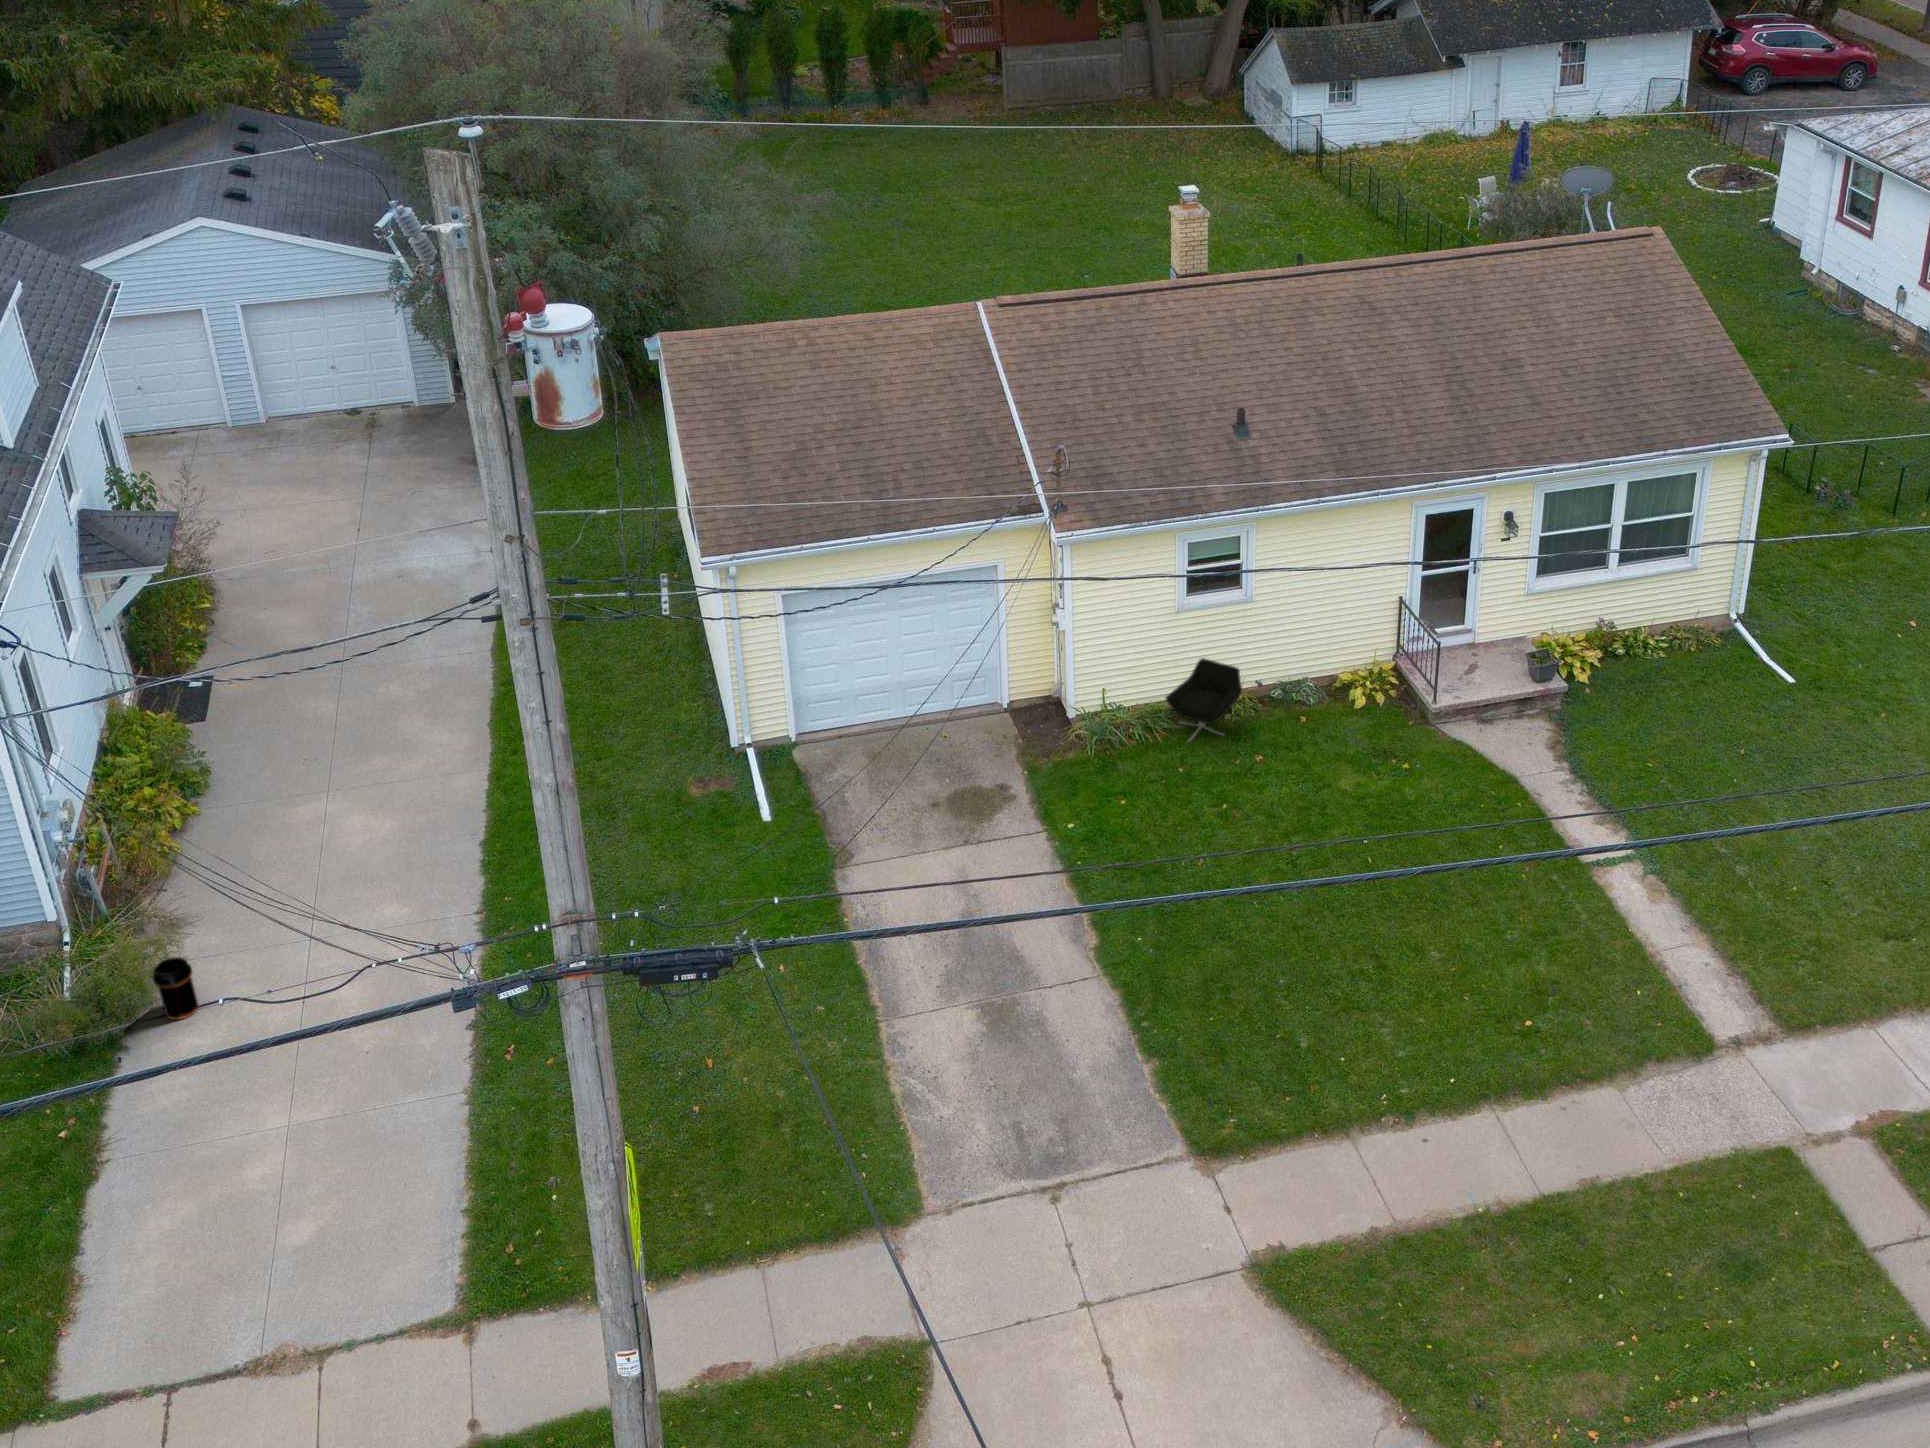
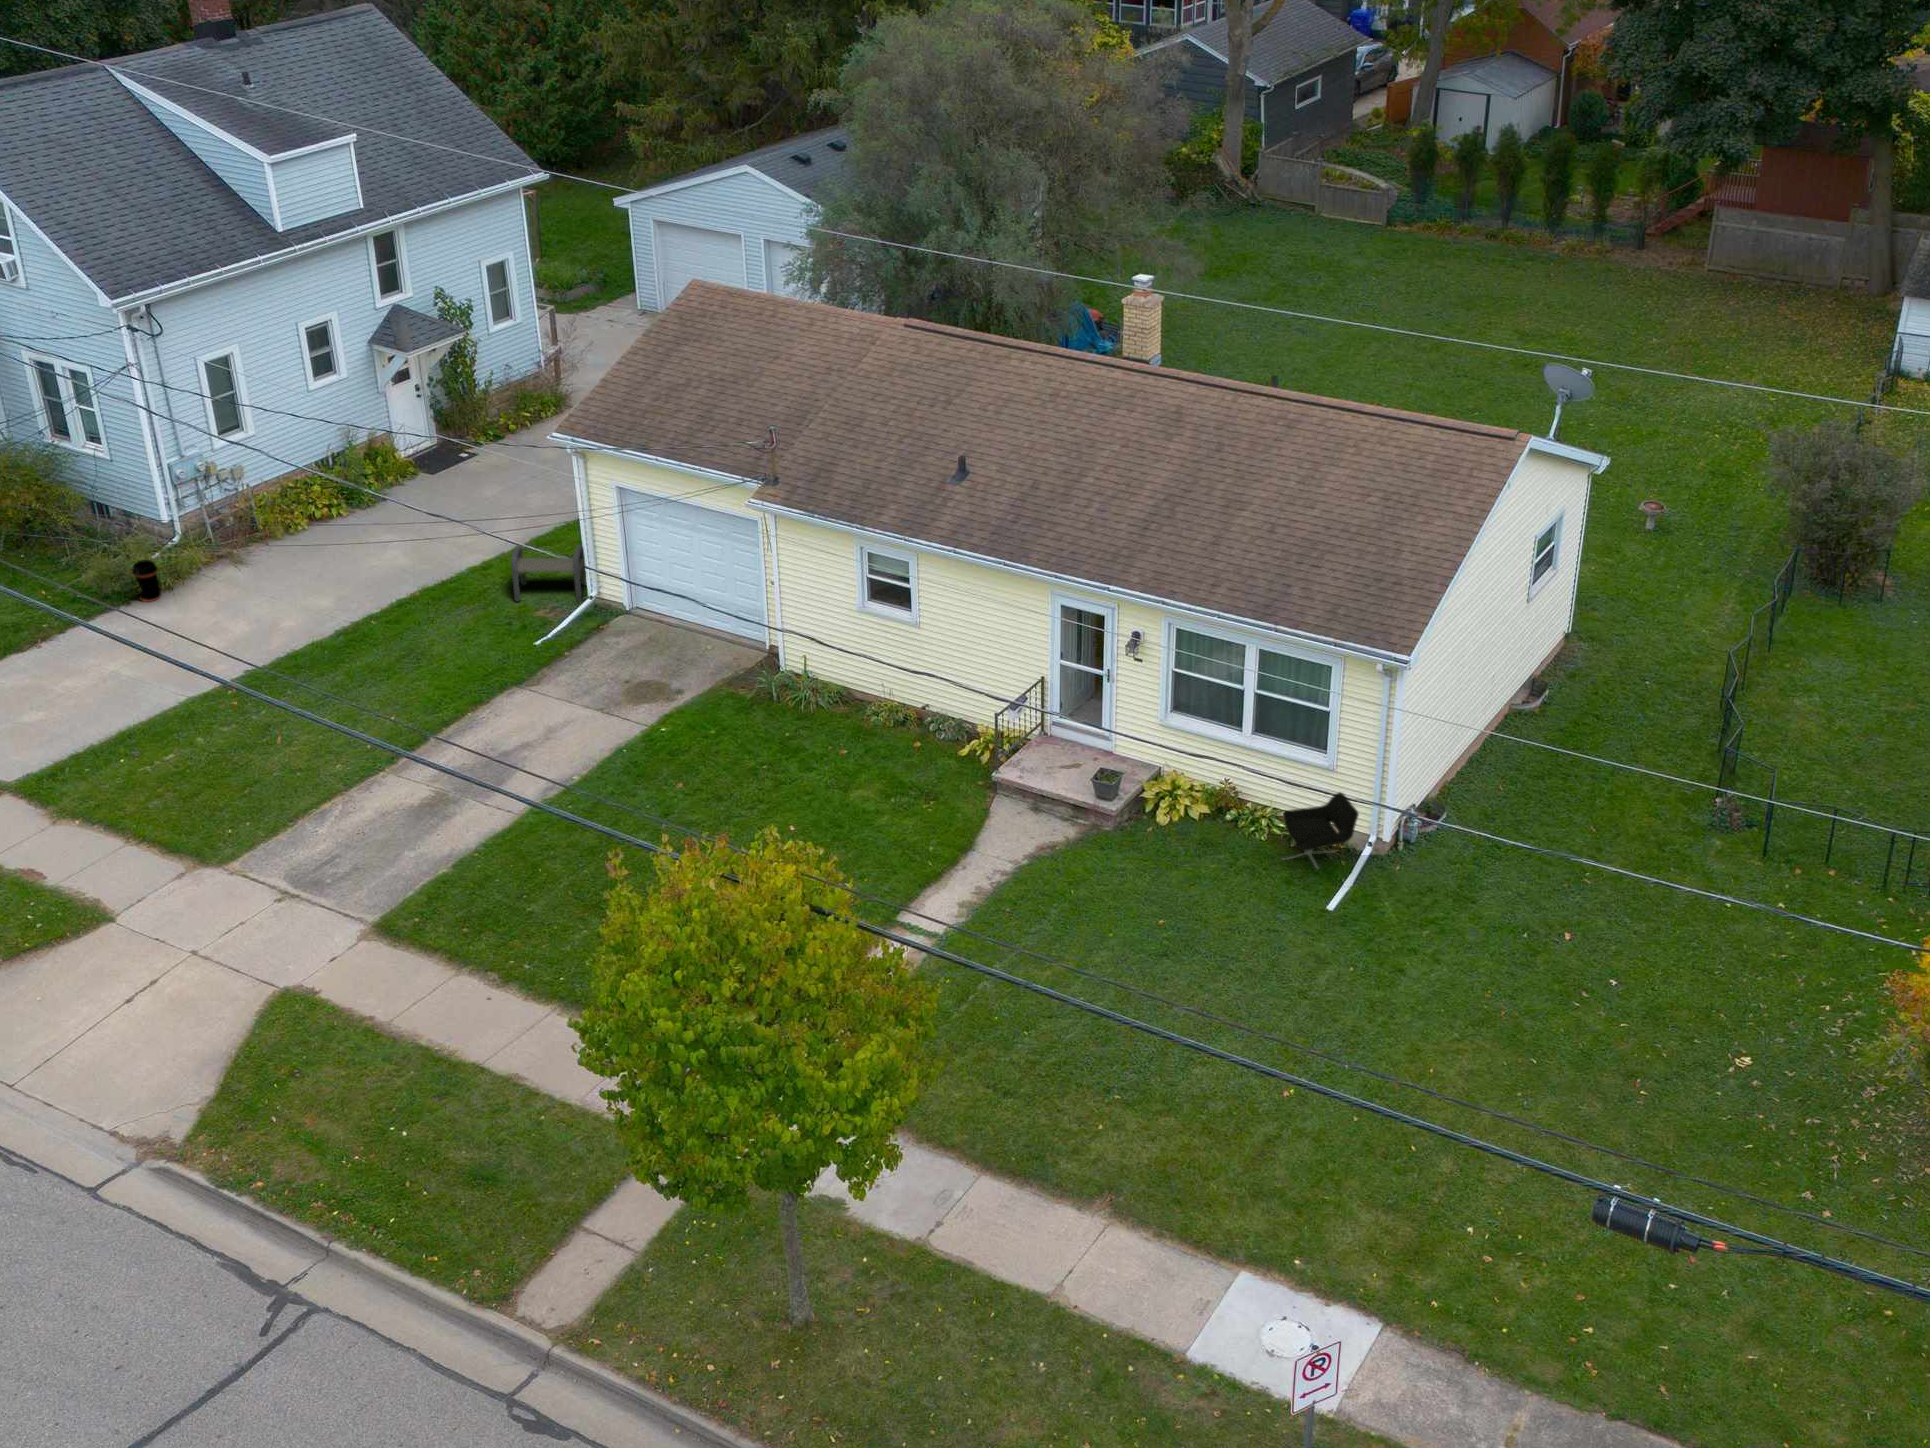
lounge chair: present [1165,658,1242,741] -> present [1283,792,1359,869]
bench: none [641,692,743,789] -> present [511,545,586,602]

